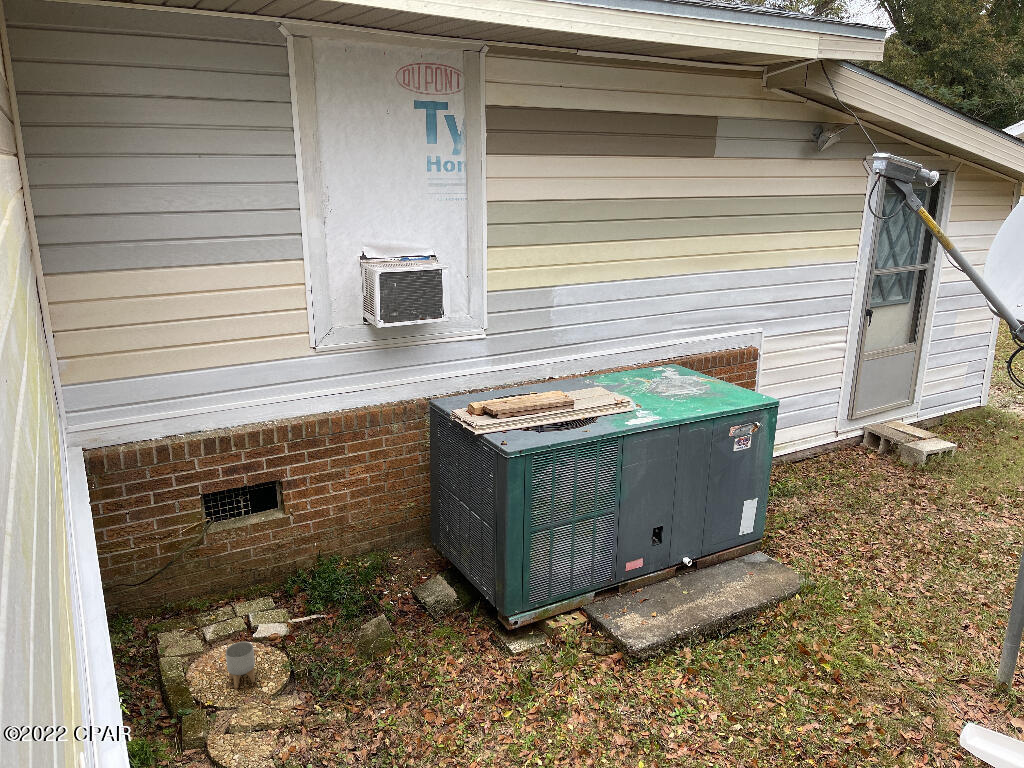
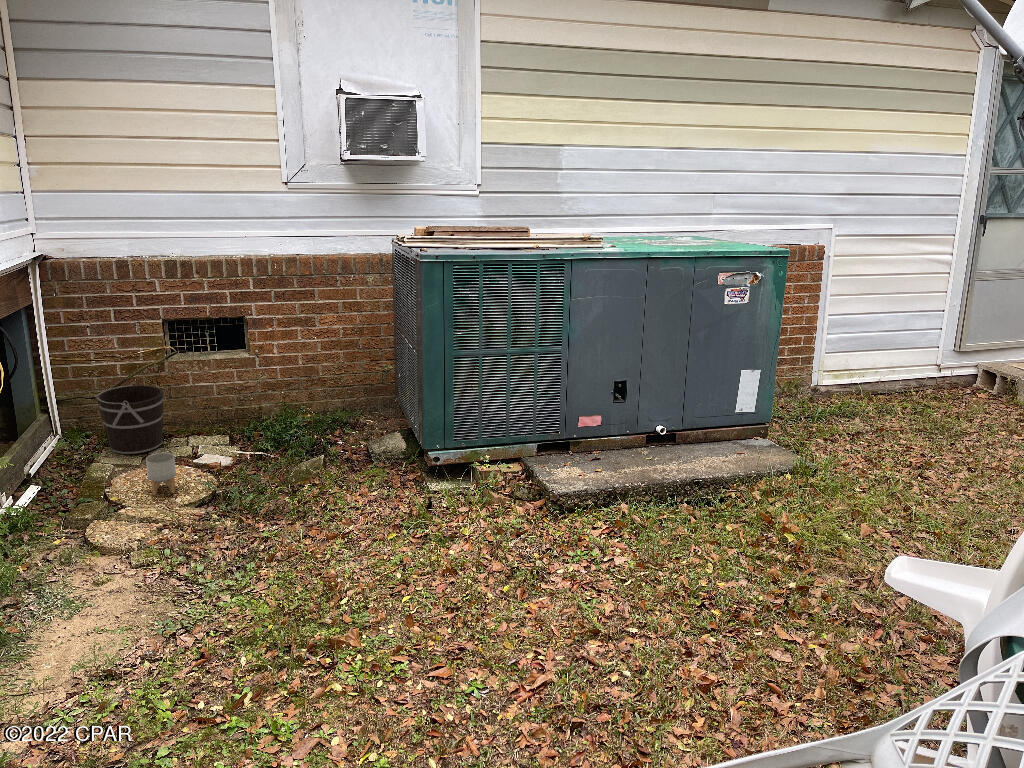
bucket: none [145,562,213,641] -> present [95,382,163,454]

